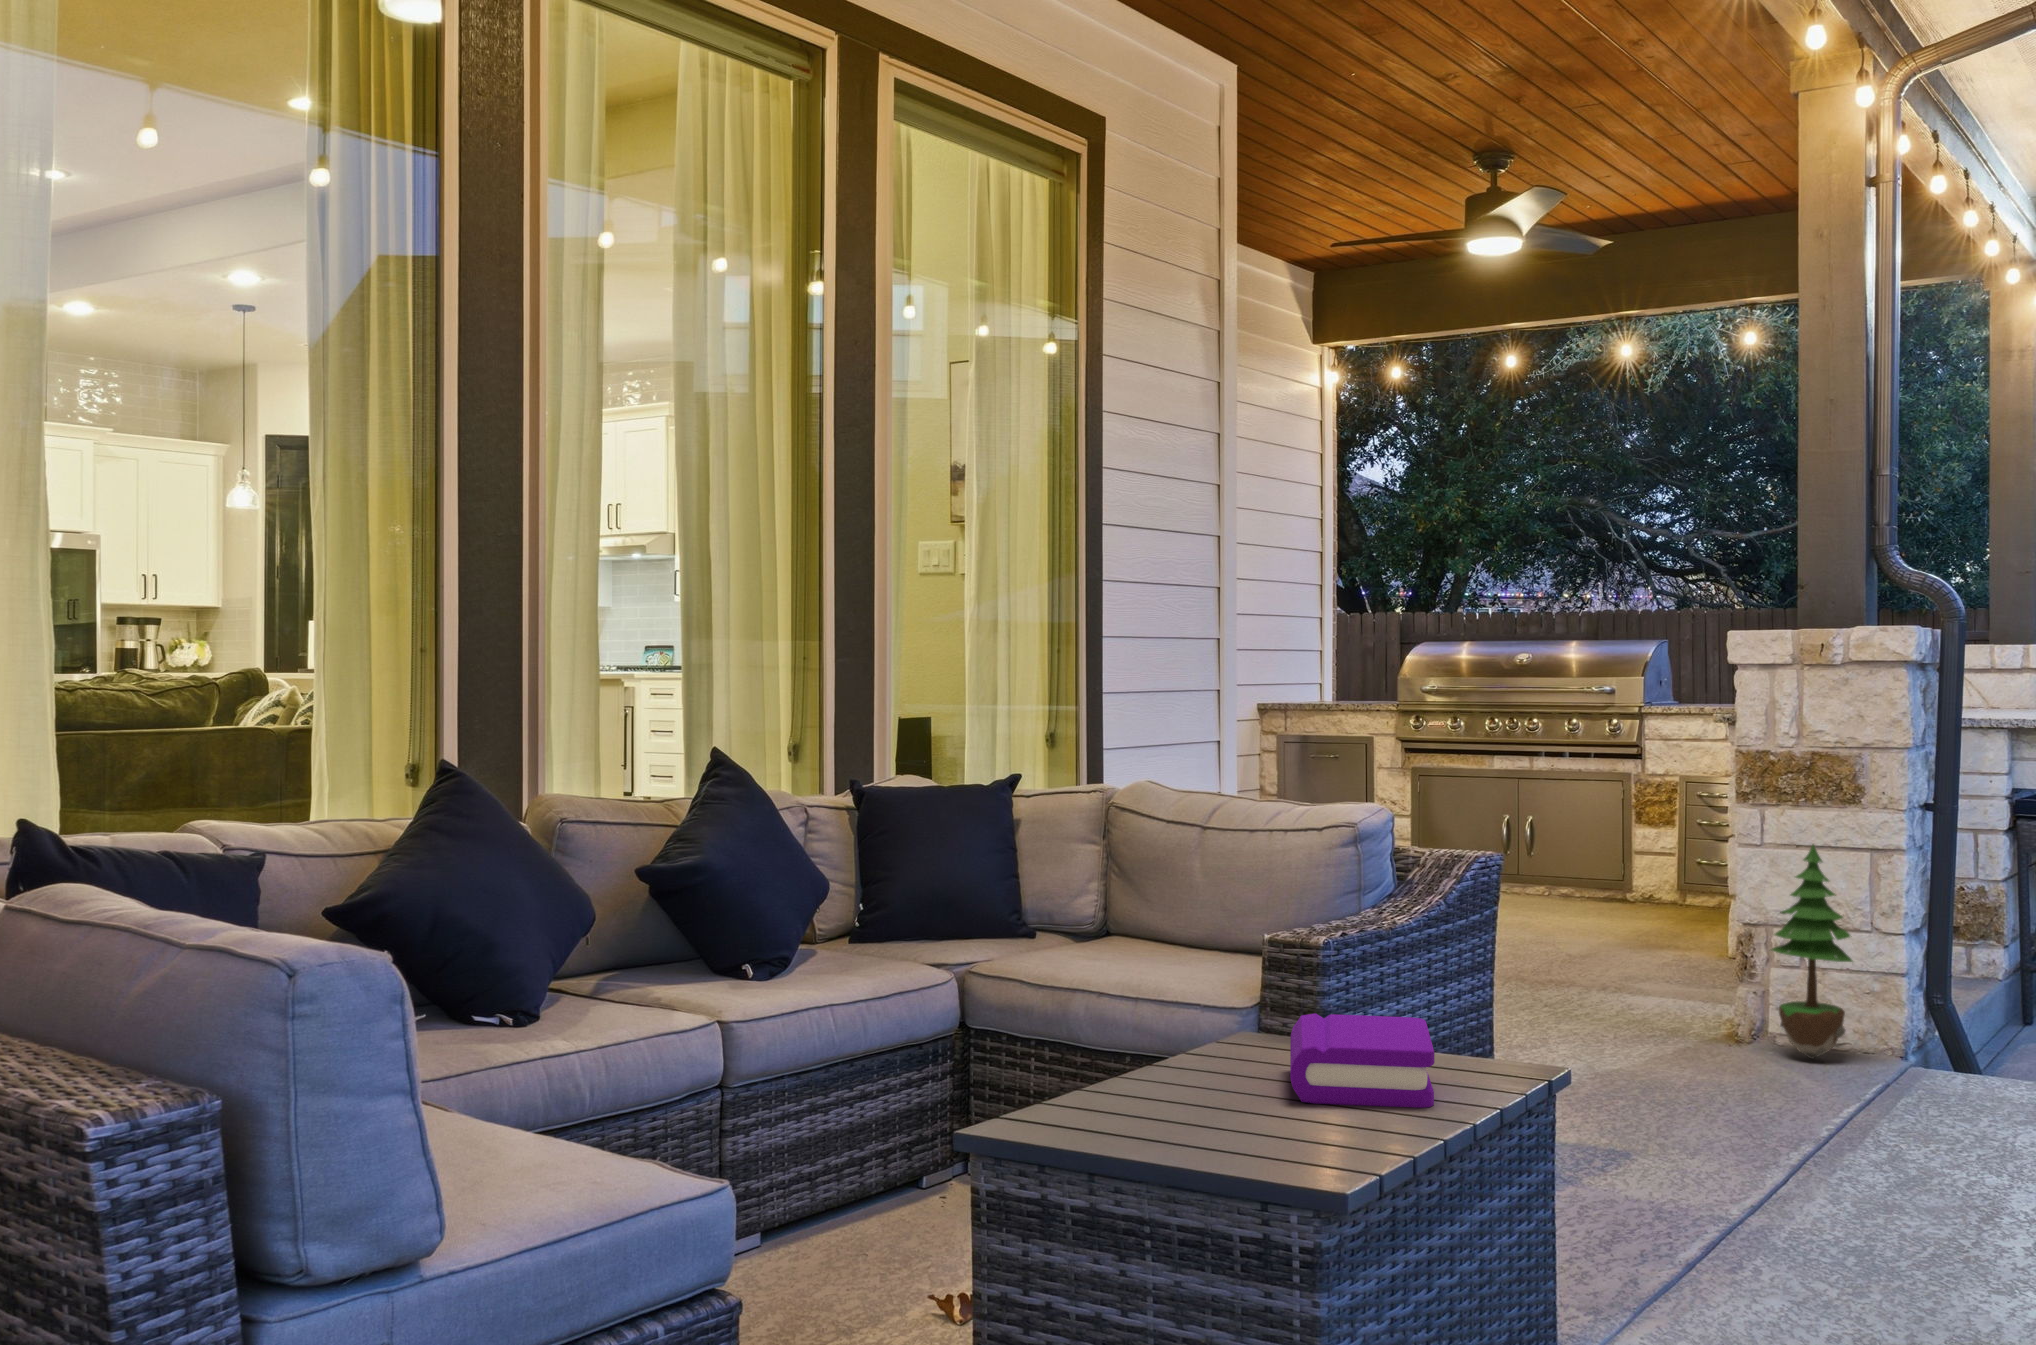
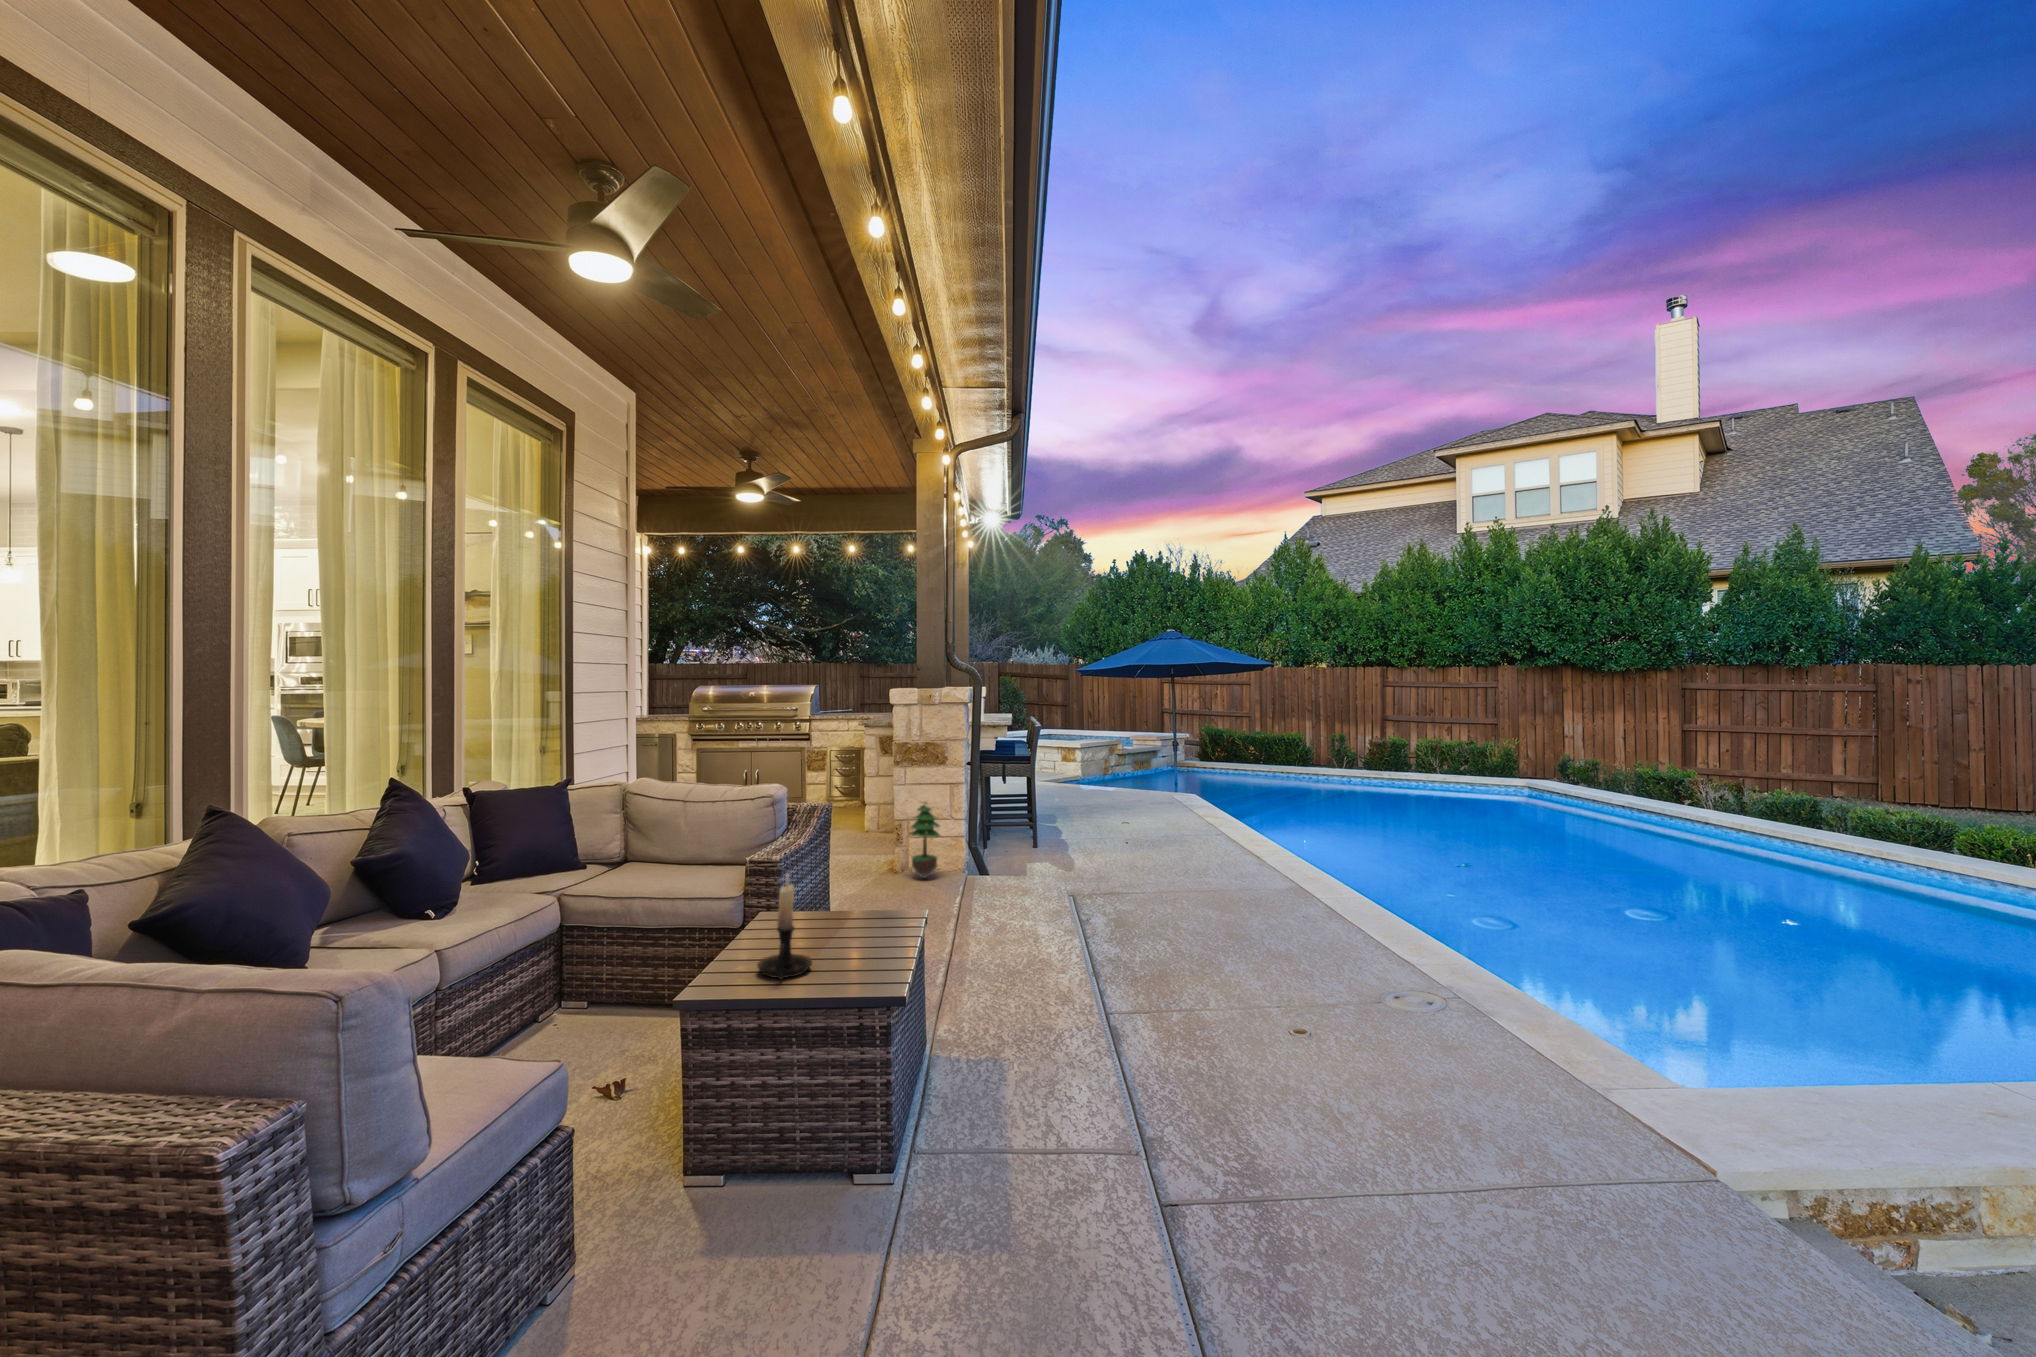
candle holder: none [1131,913,1241,1131] -> present [757,874,812,980]
book: present [1290,1013,1435,1108] -> none [802,901,884,951]

